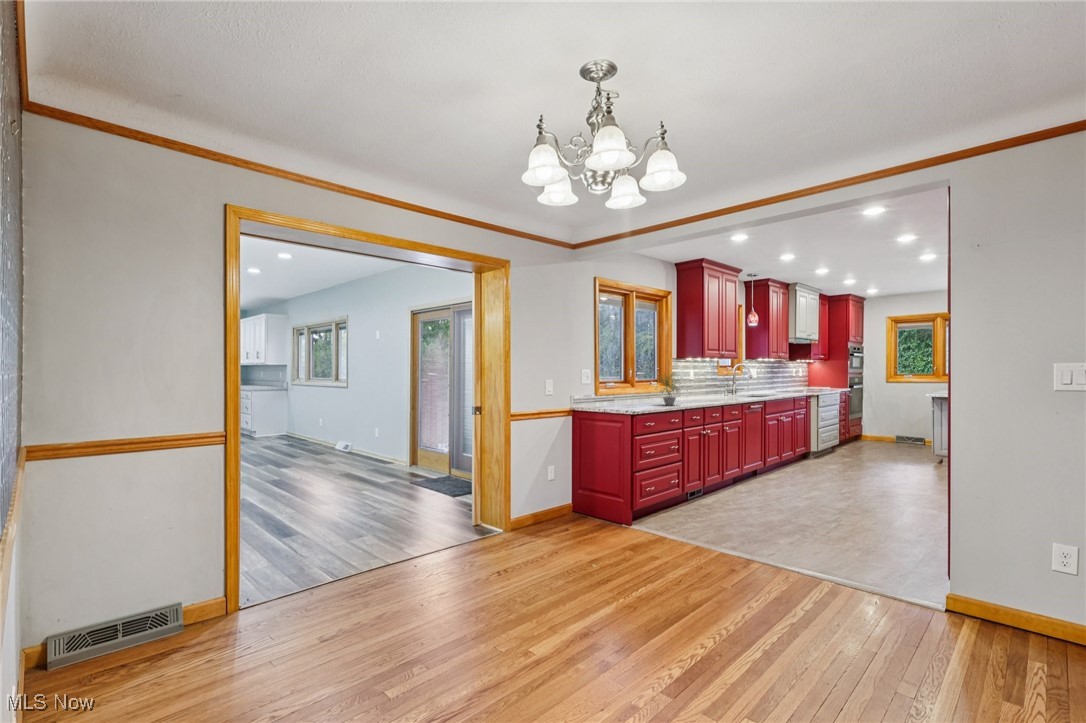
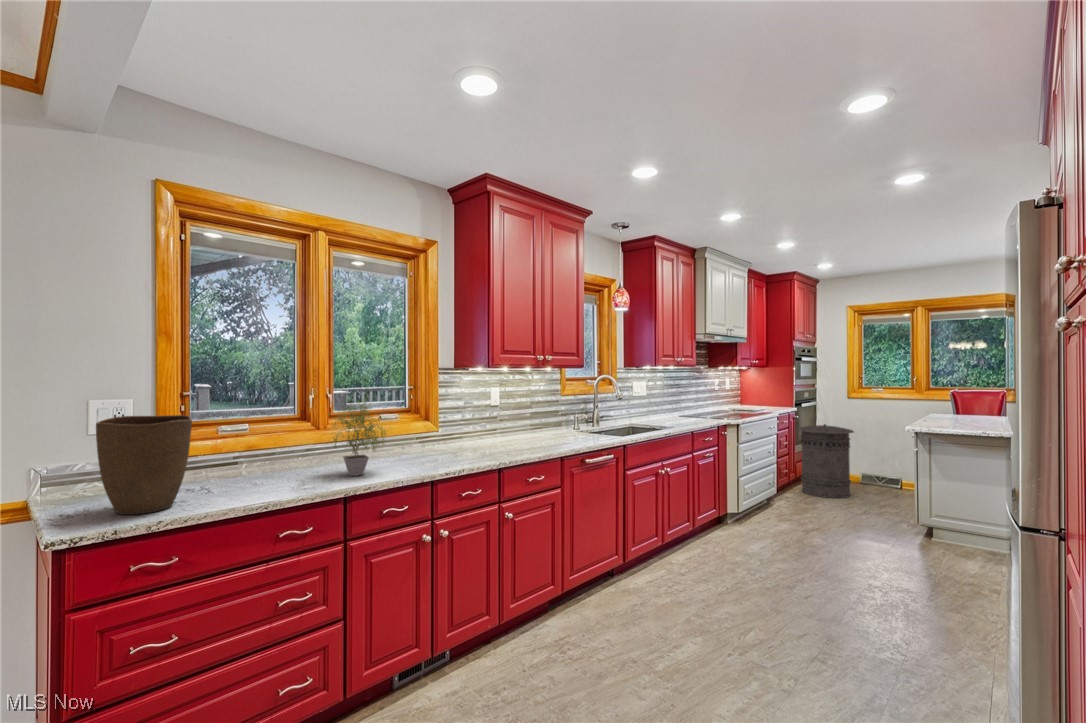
vase: none [609,375,639,411] -> present [96,415,192,514]
trash can: none [851,399,892,449] -> present [797,424,854,498]

